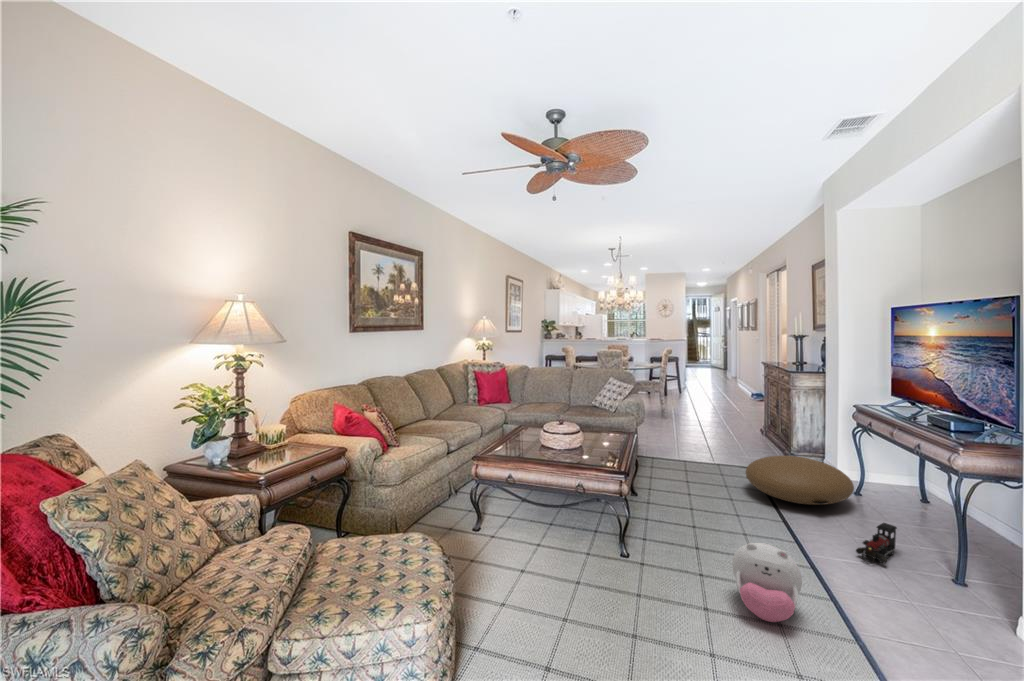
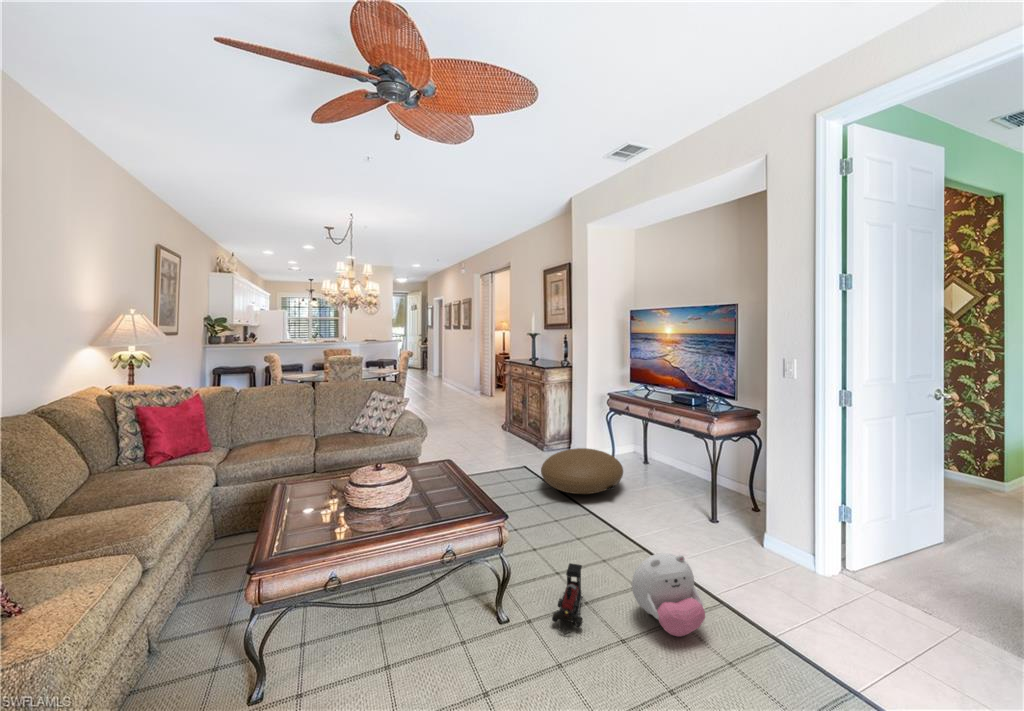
toy train: present [856,523,897,563] -> present [552,563,583,635]

